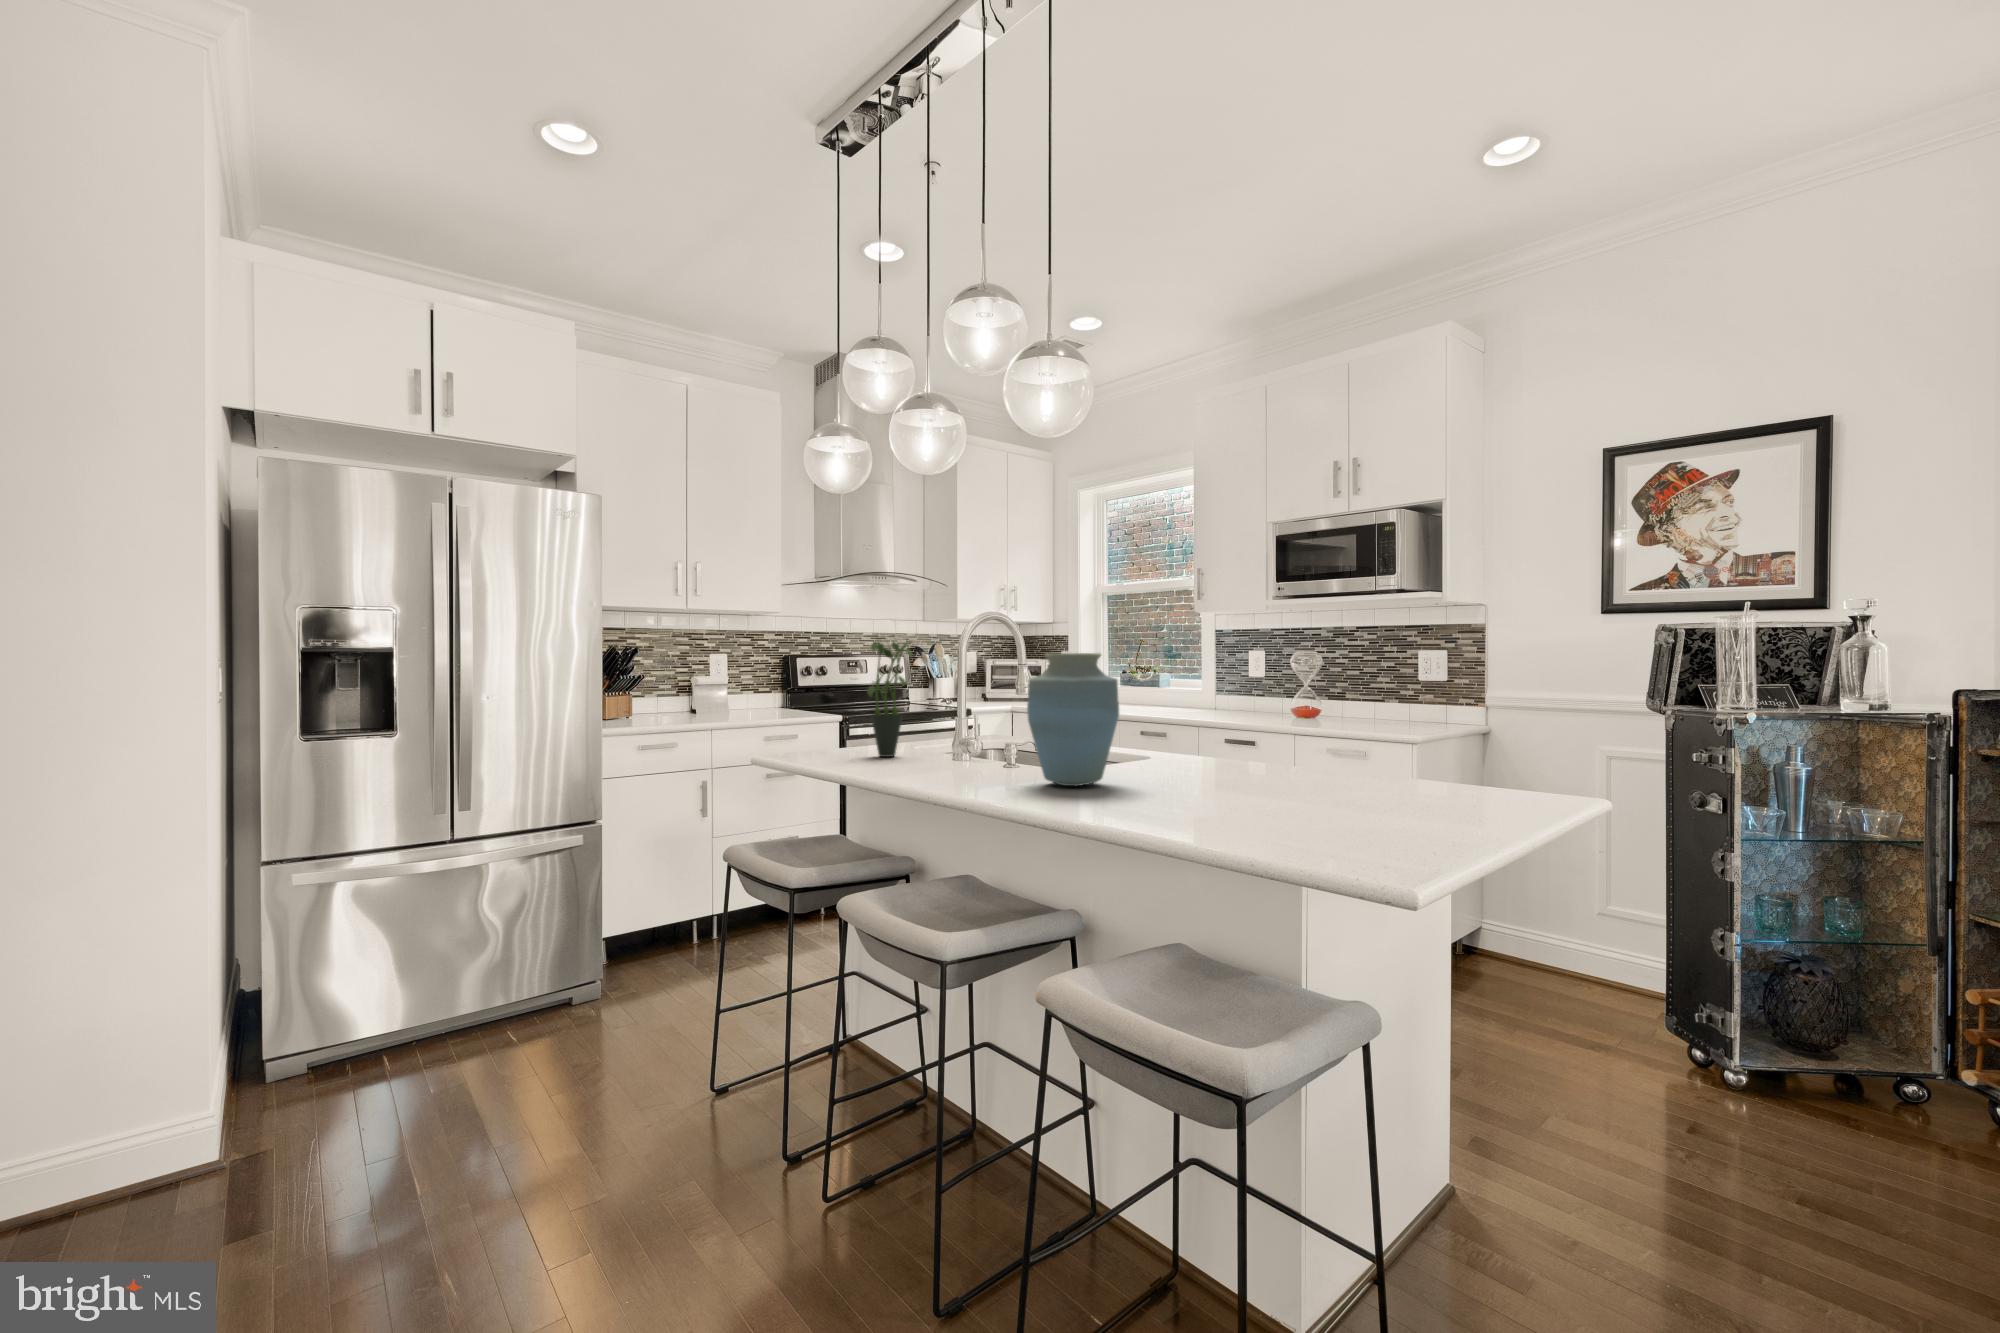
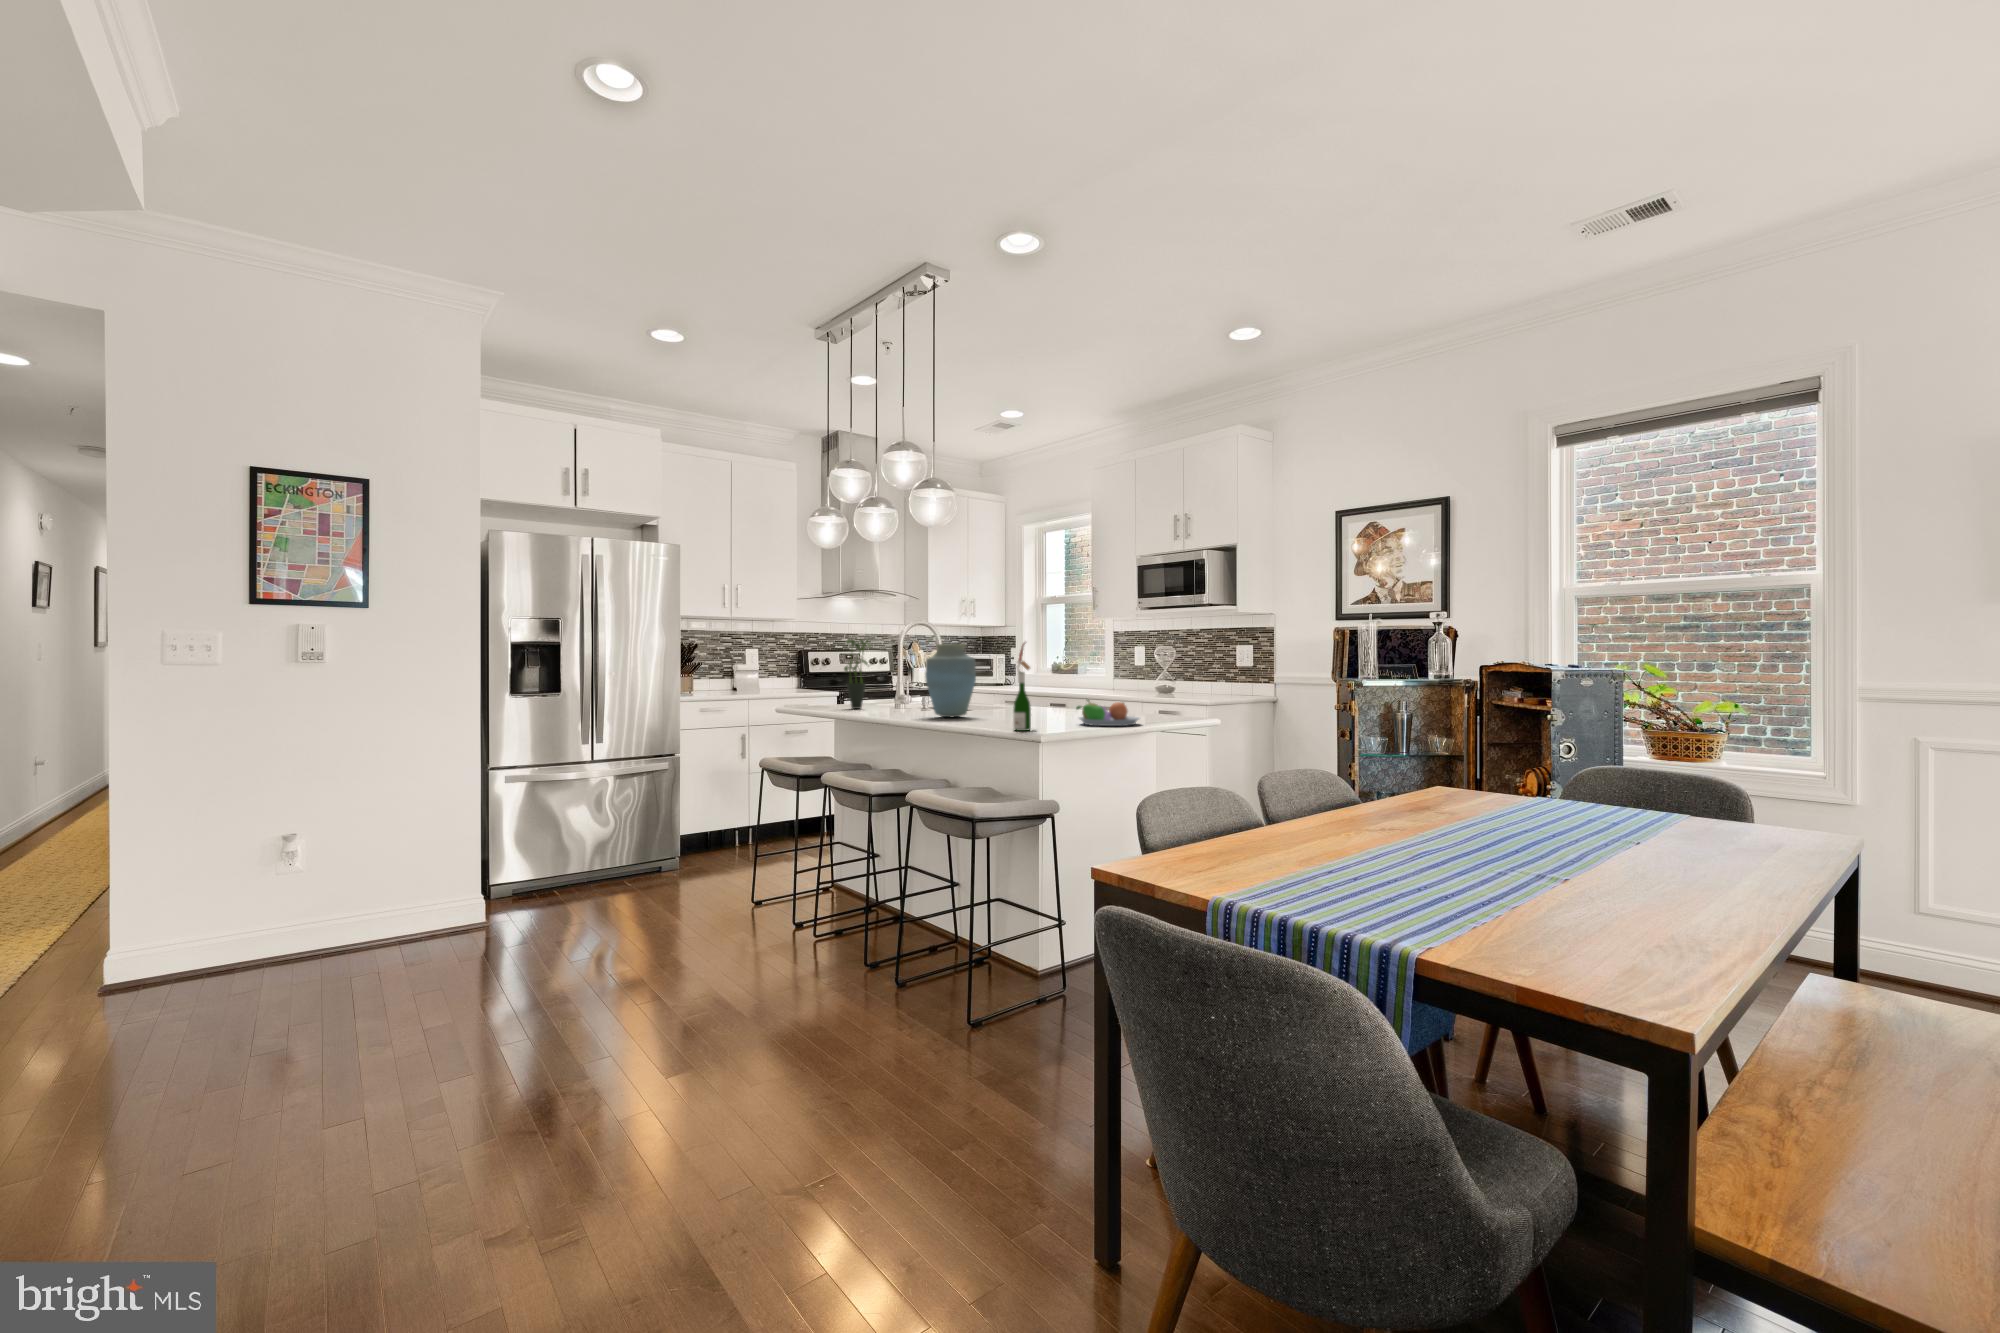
wine bottle: none [1267,653,1325,846] -> present [1013,643,1031,731]
fruit bowl: none [1350,762,1485,822] -> present [1076,700,1139,726]

